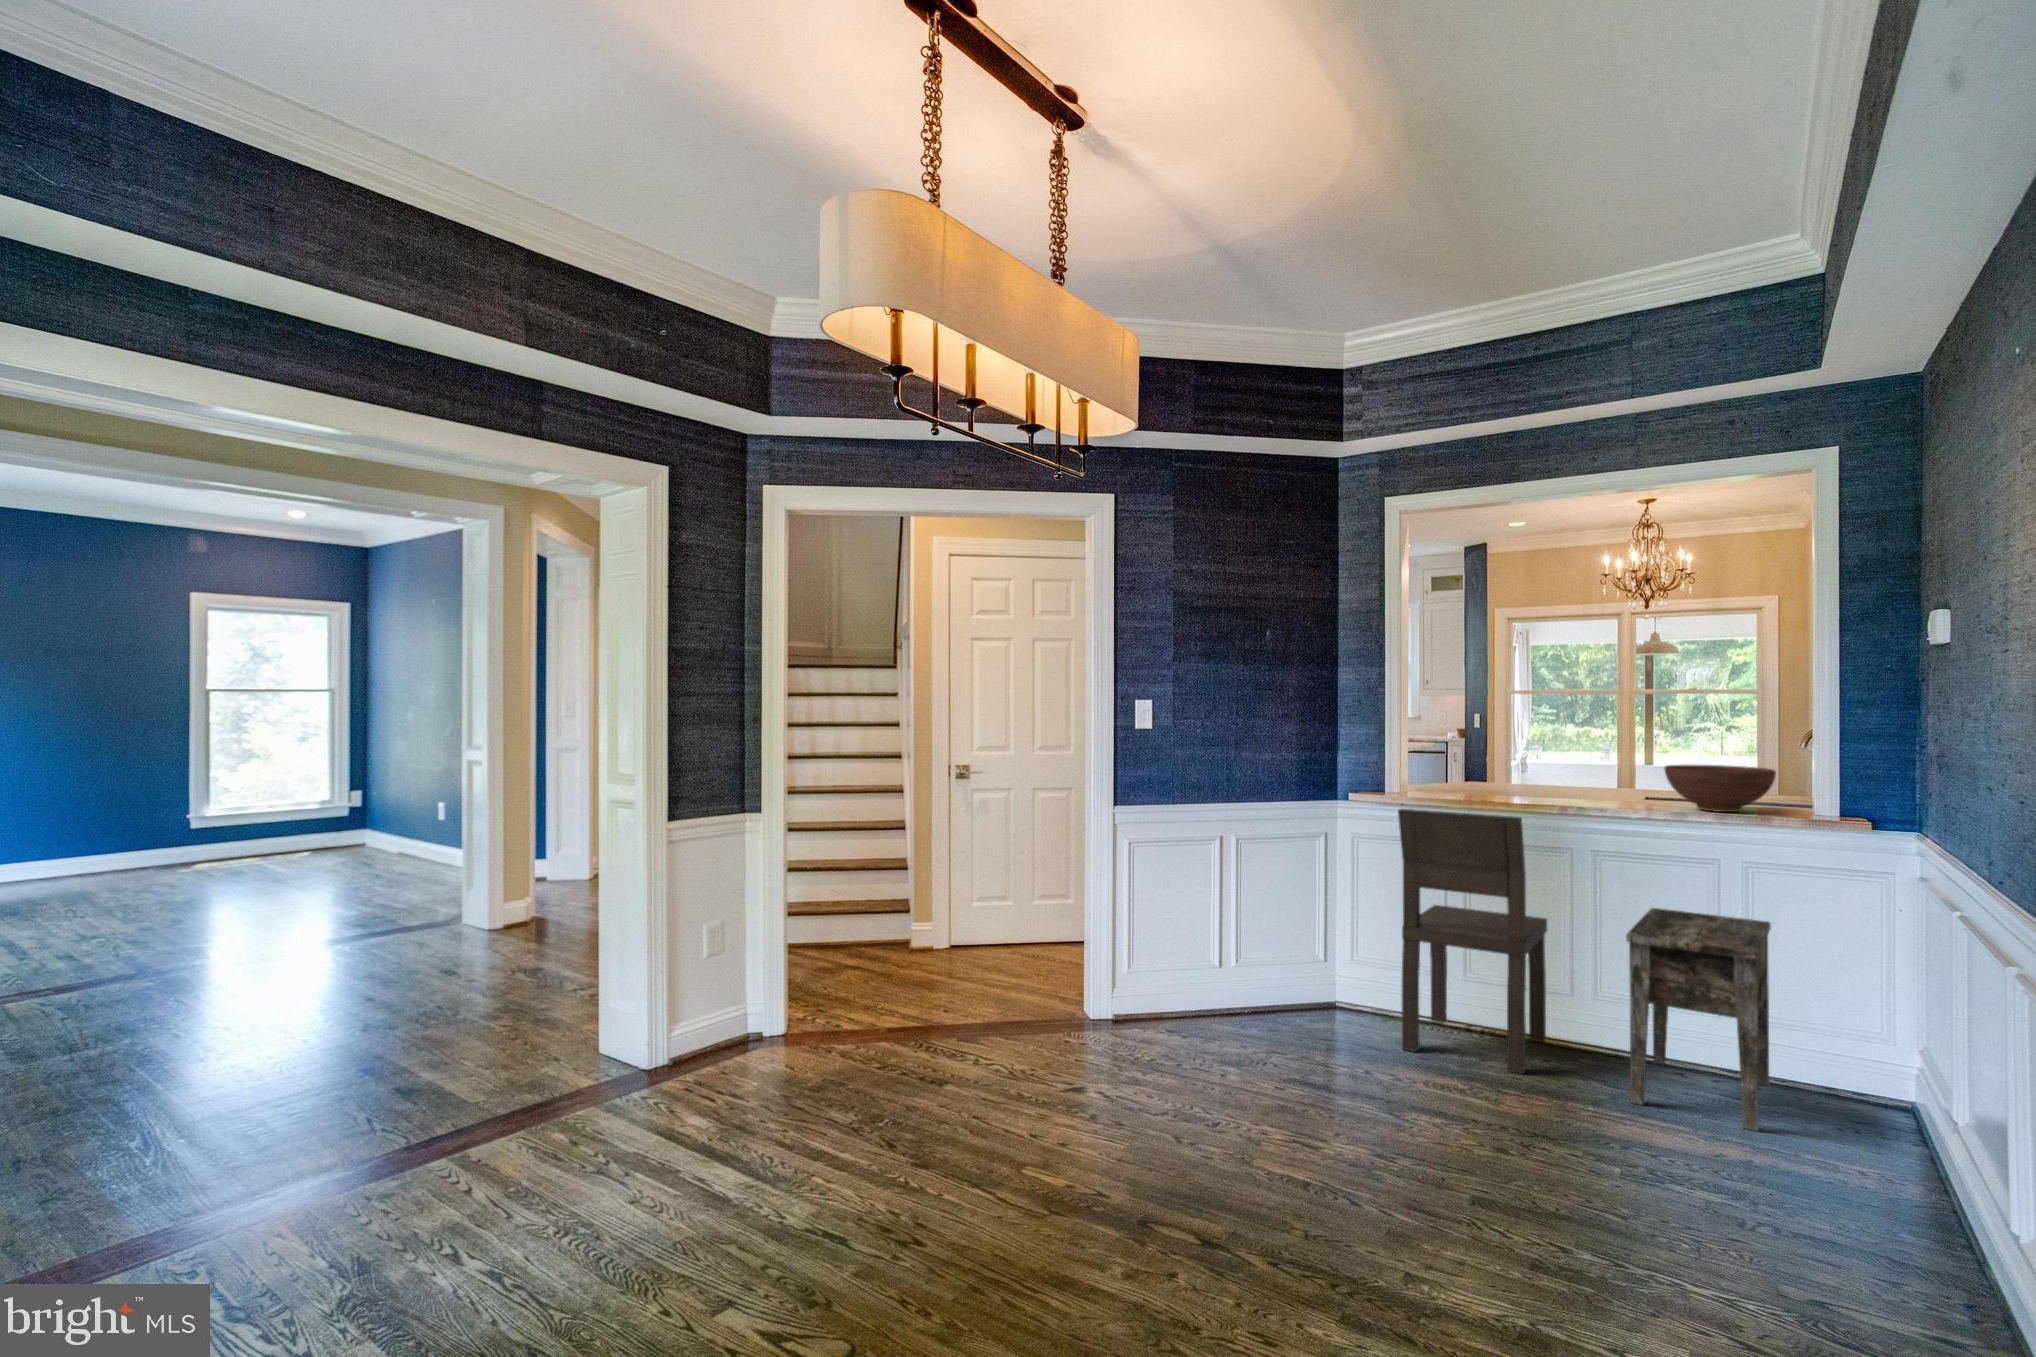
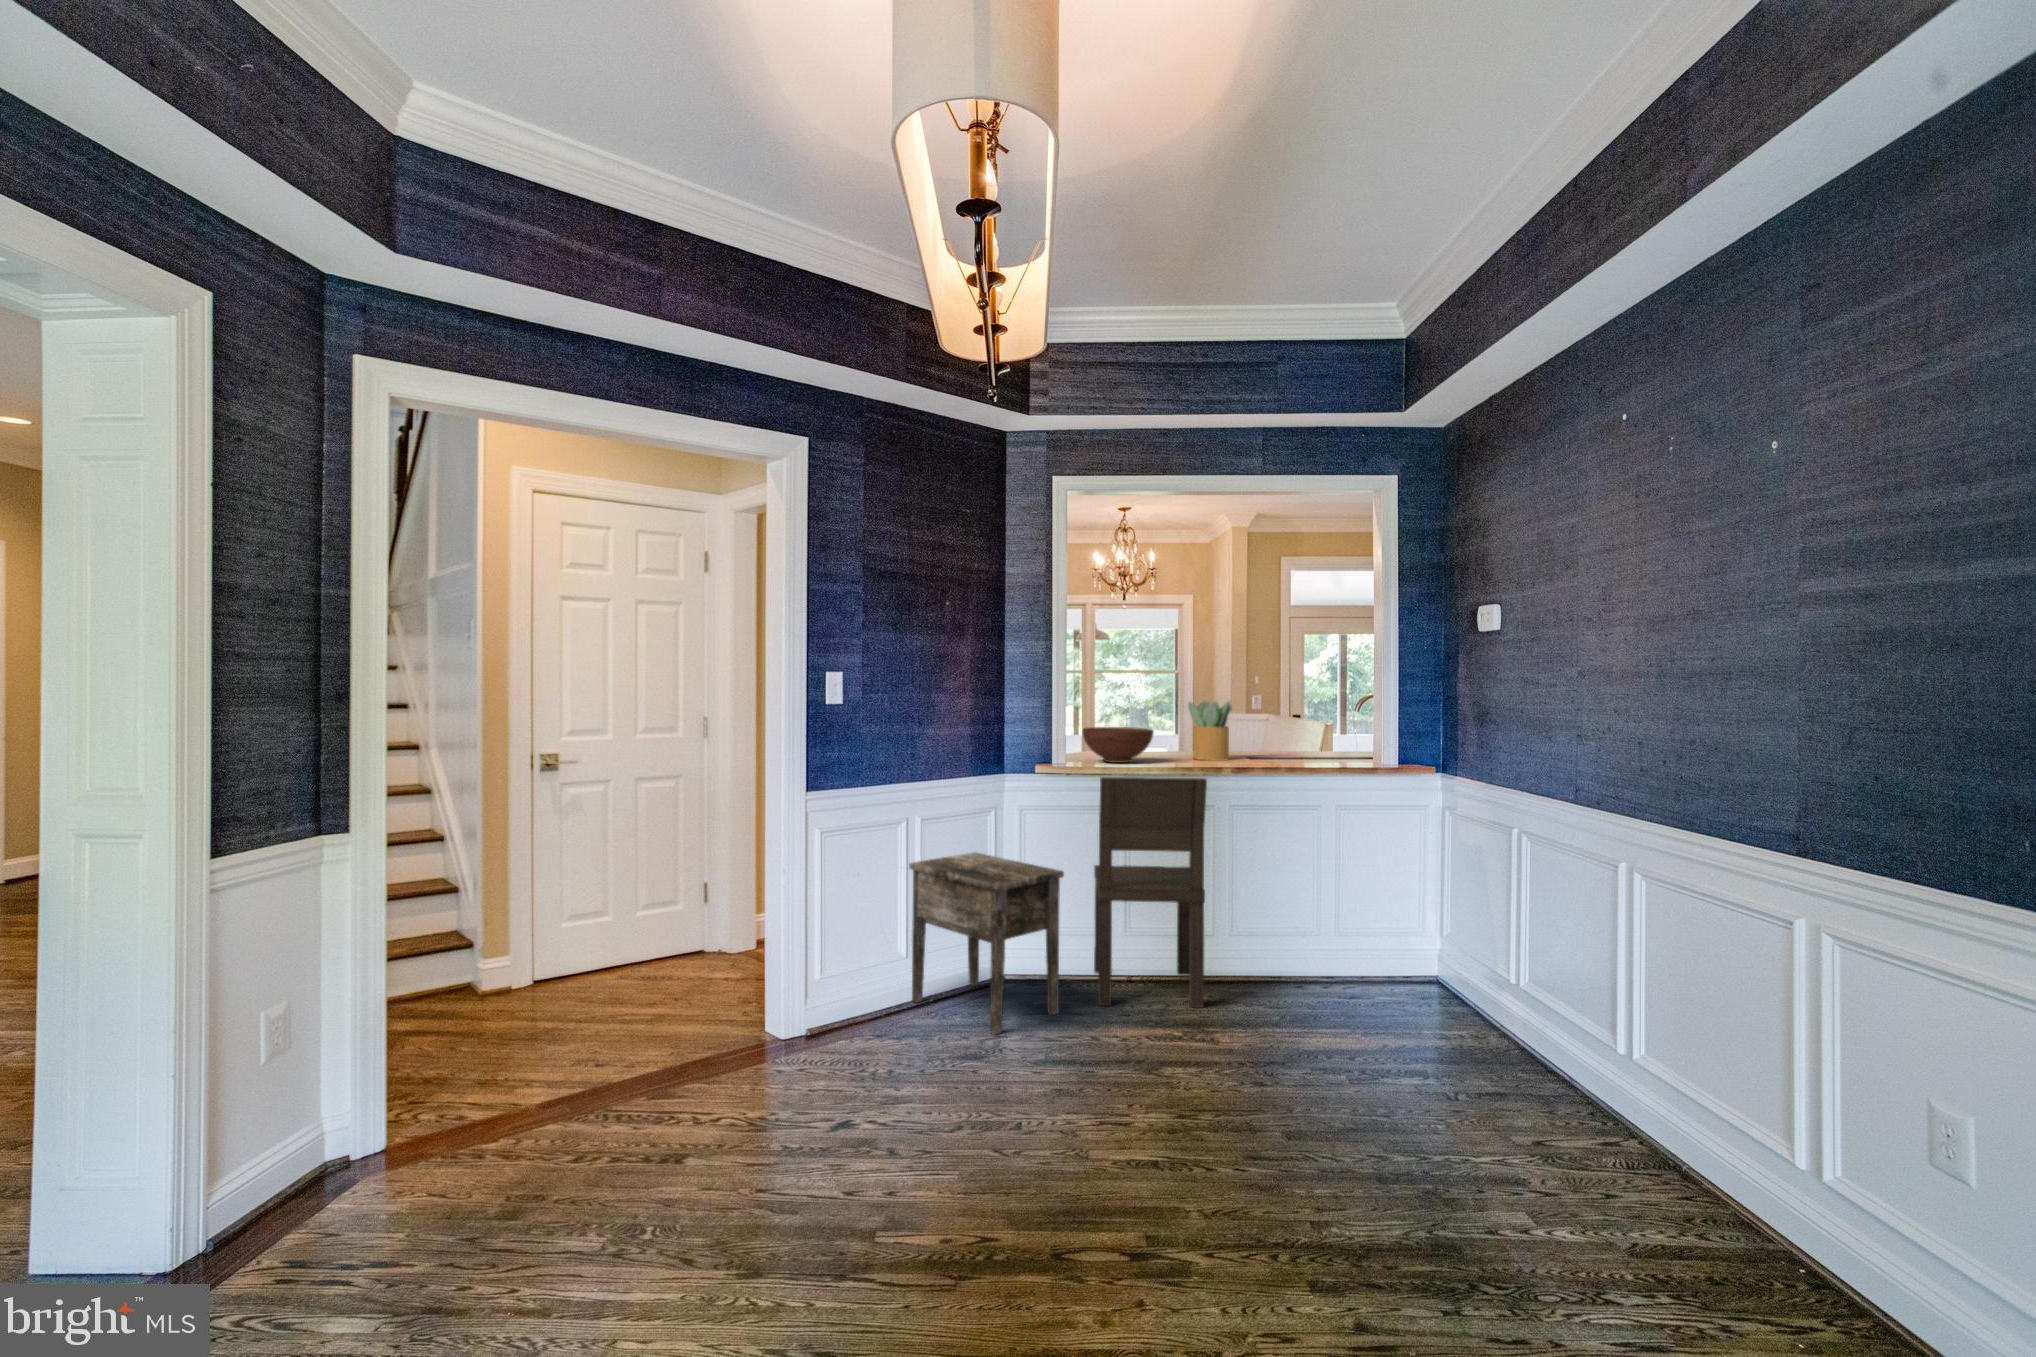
potted plant: none [1594,730,1656,802] -> present [1188,701,1232,761]
fruit bowl: present [1664,765,1776,812] -> present [1082,727,1154,763]
side table: present [1626,908,1771,1131] -> present [909,852,1064,1035]

